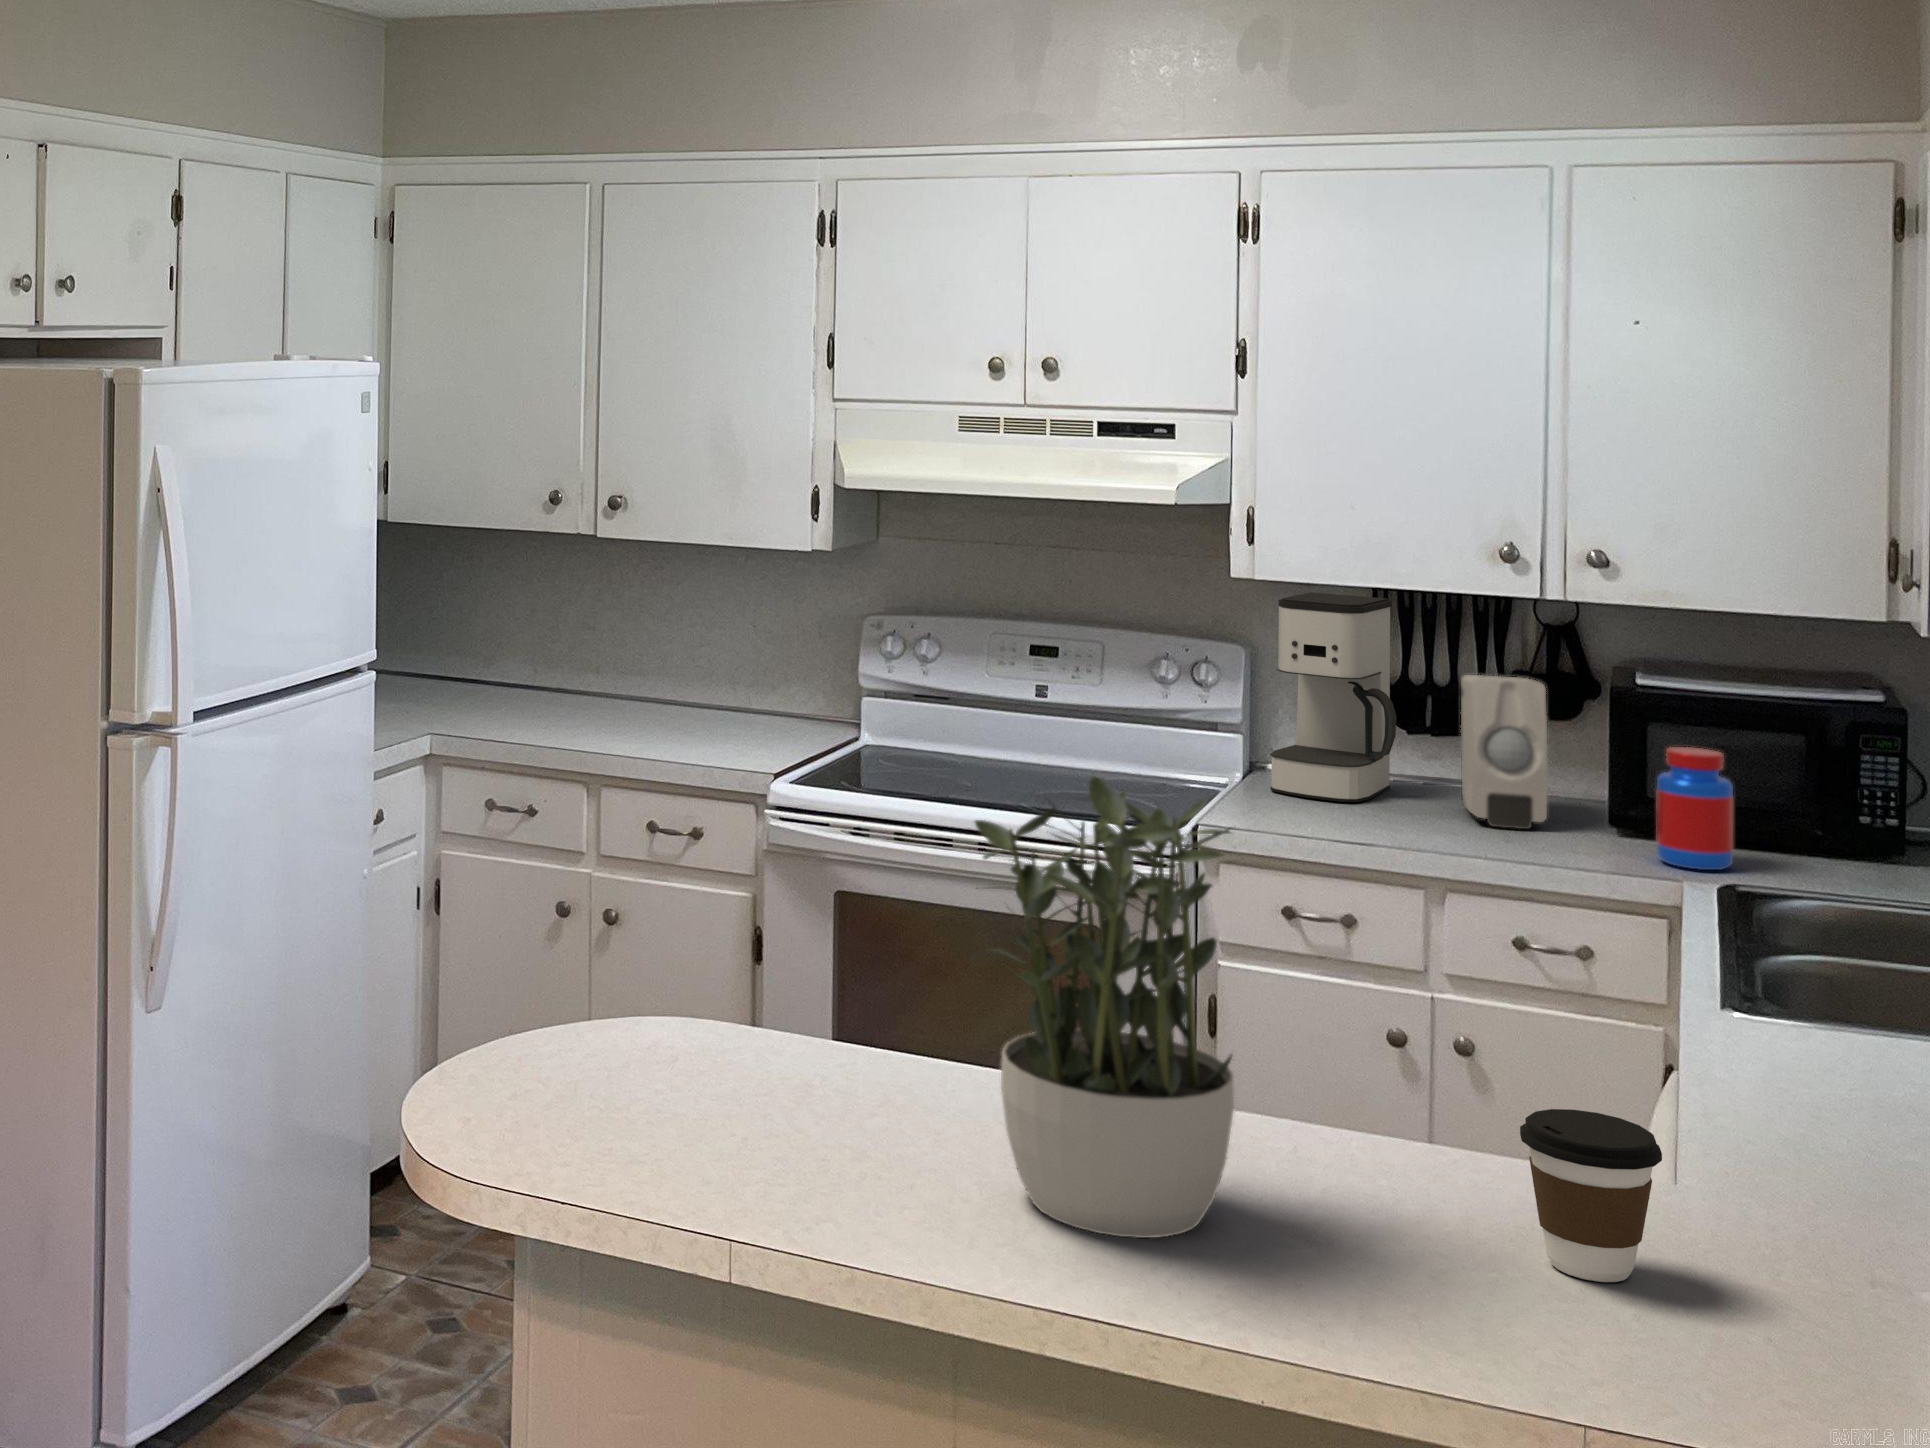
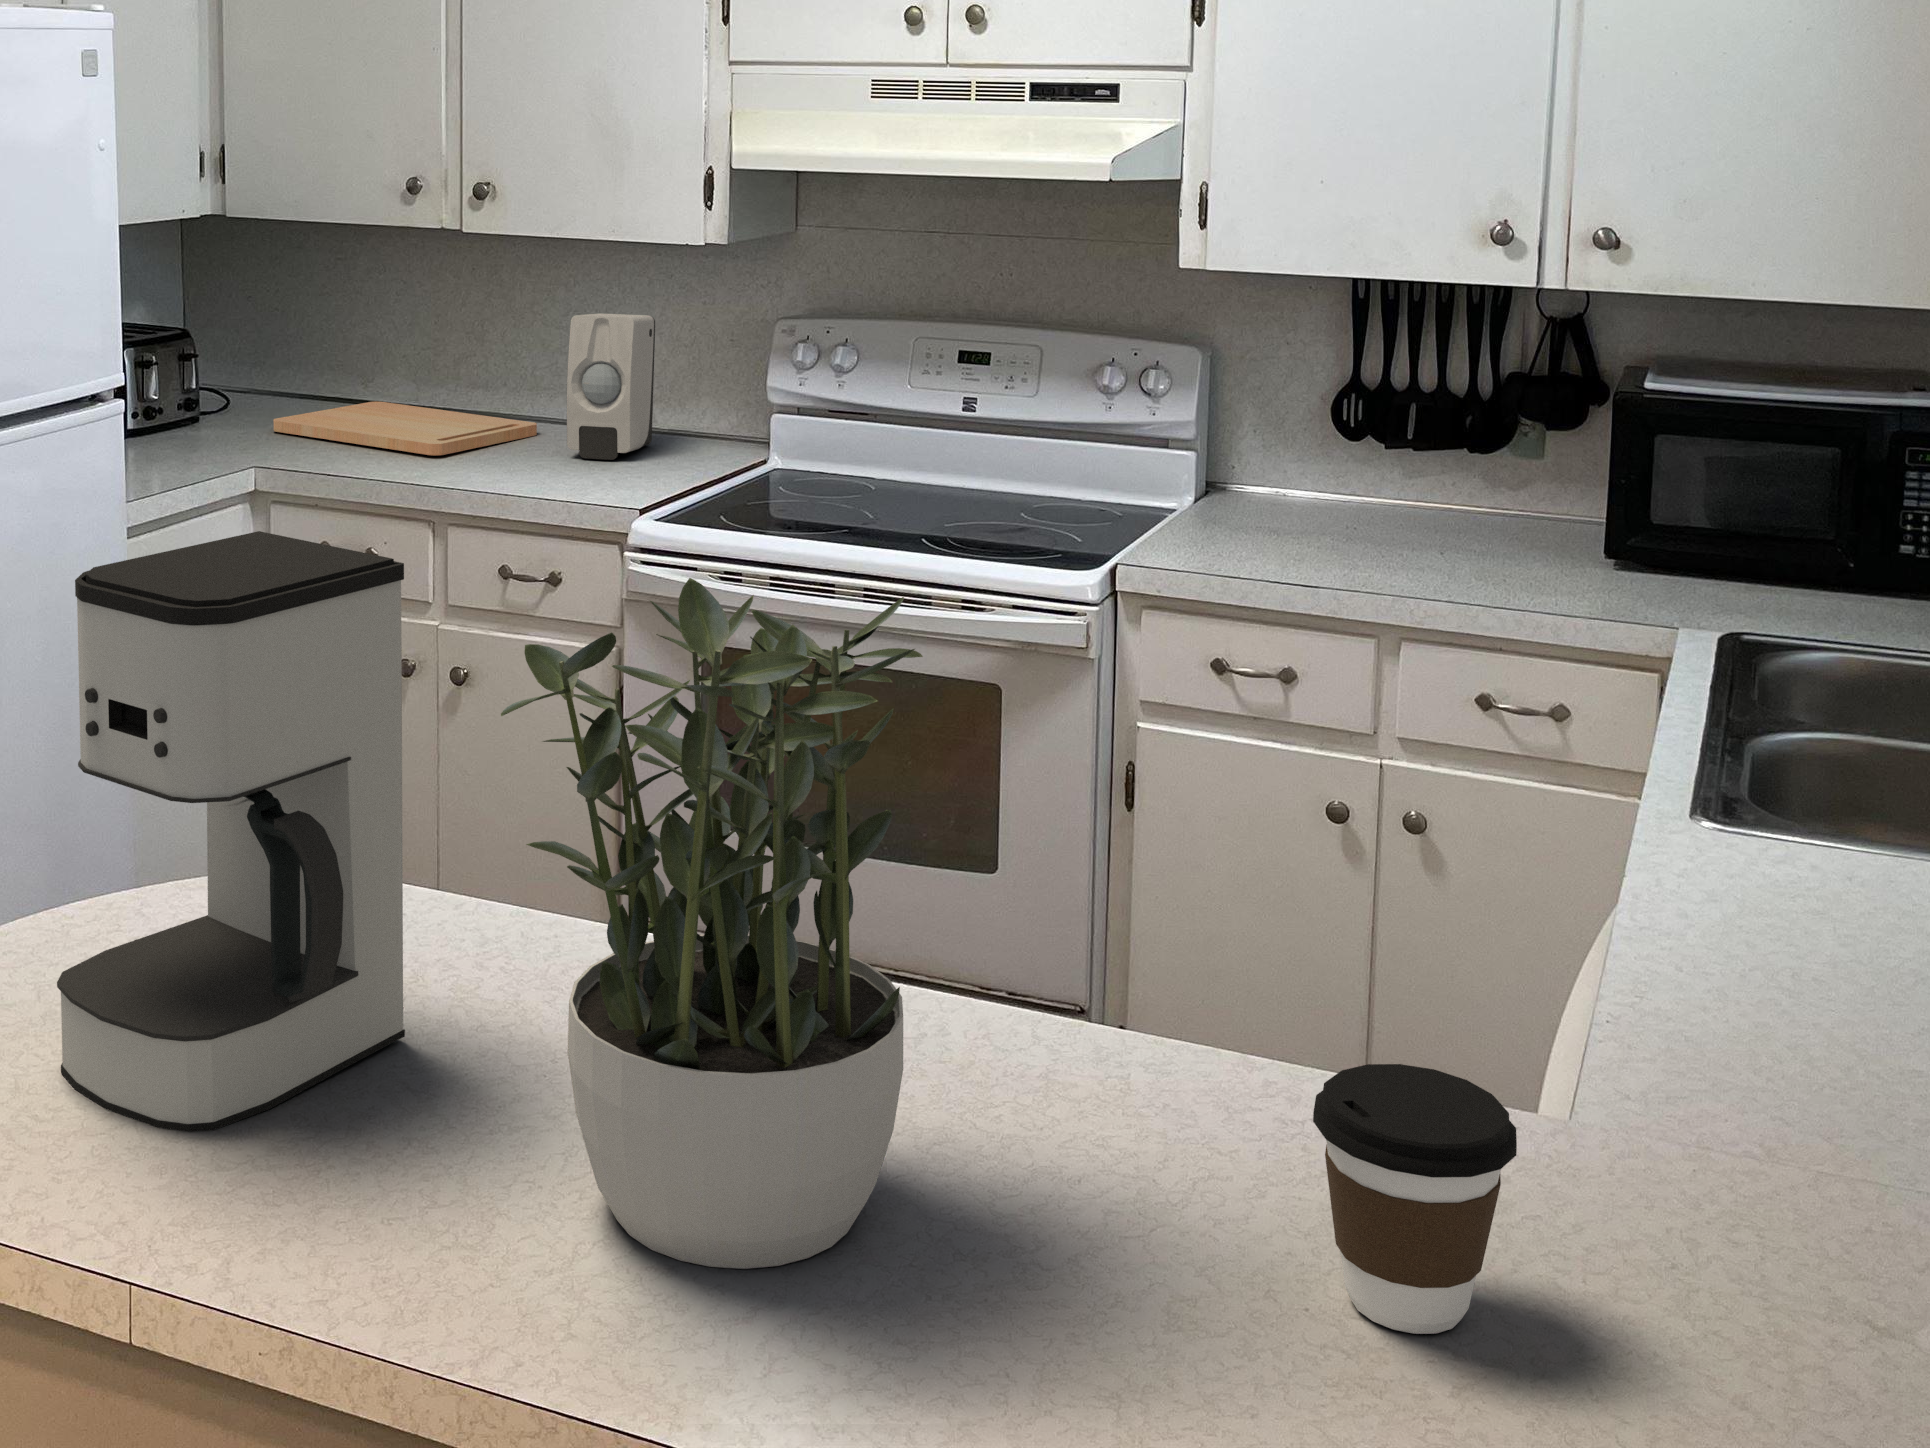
coffee maker: present [1270,592,1396,802] -> present [57,531,405,1132]
soap dispenser: present [1461,675,1547,829] -> present [567,313,655,460]
cutting board: none [424,683,651,729] -> present [274,402,537,455]
jar: present [1657,747,1733,870] -> none [1654,465,1748,612]

